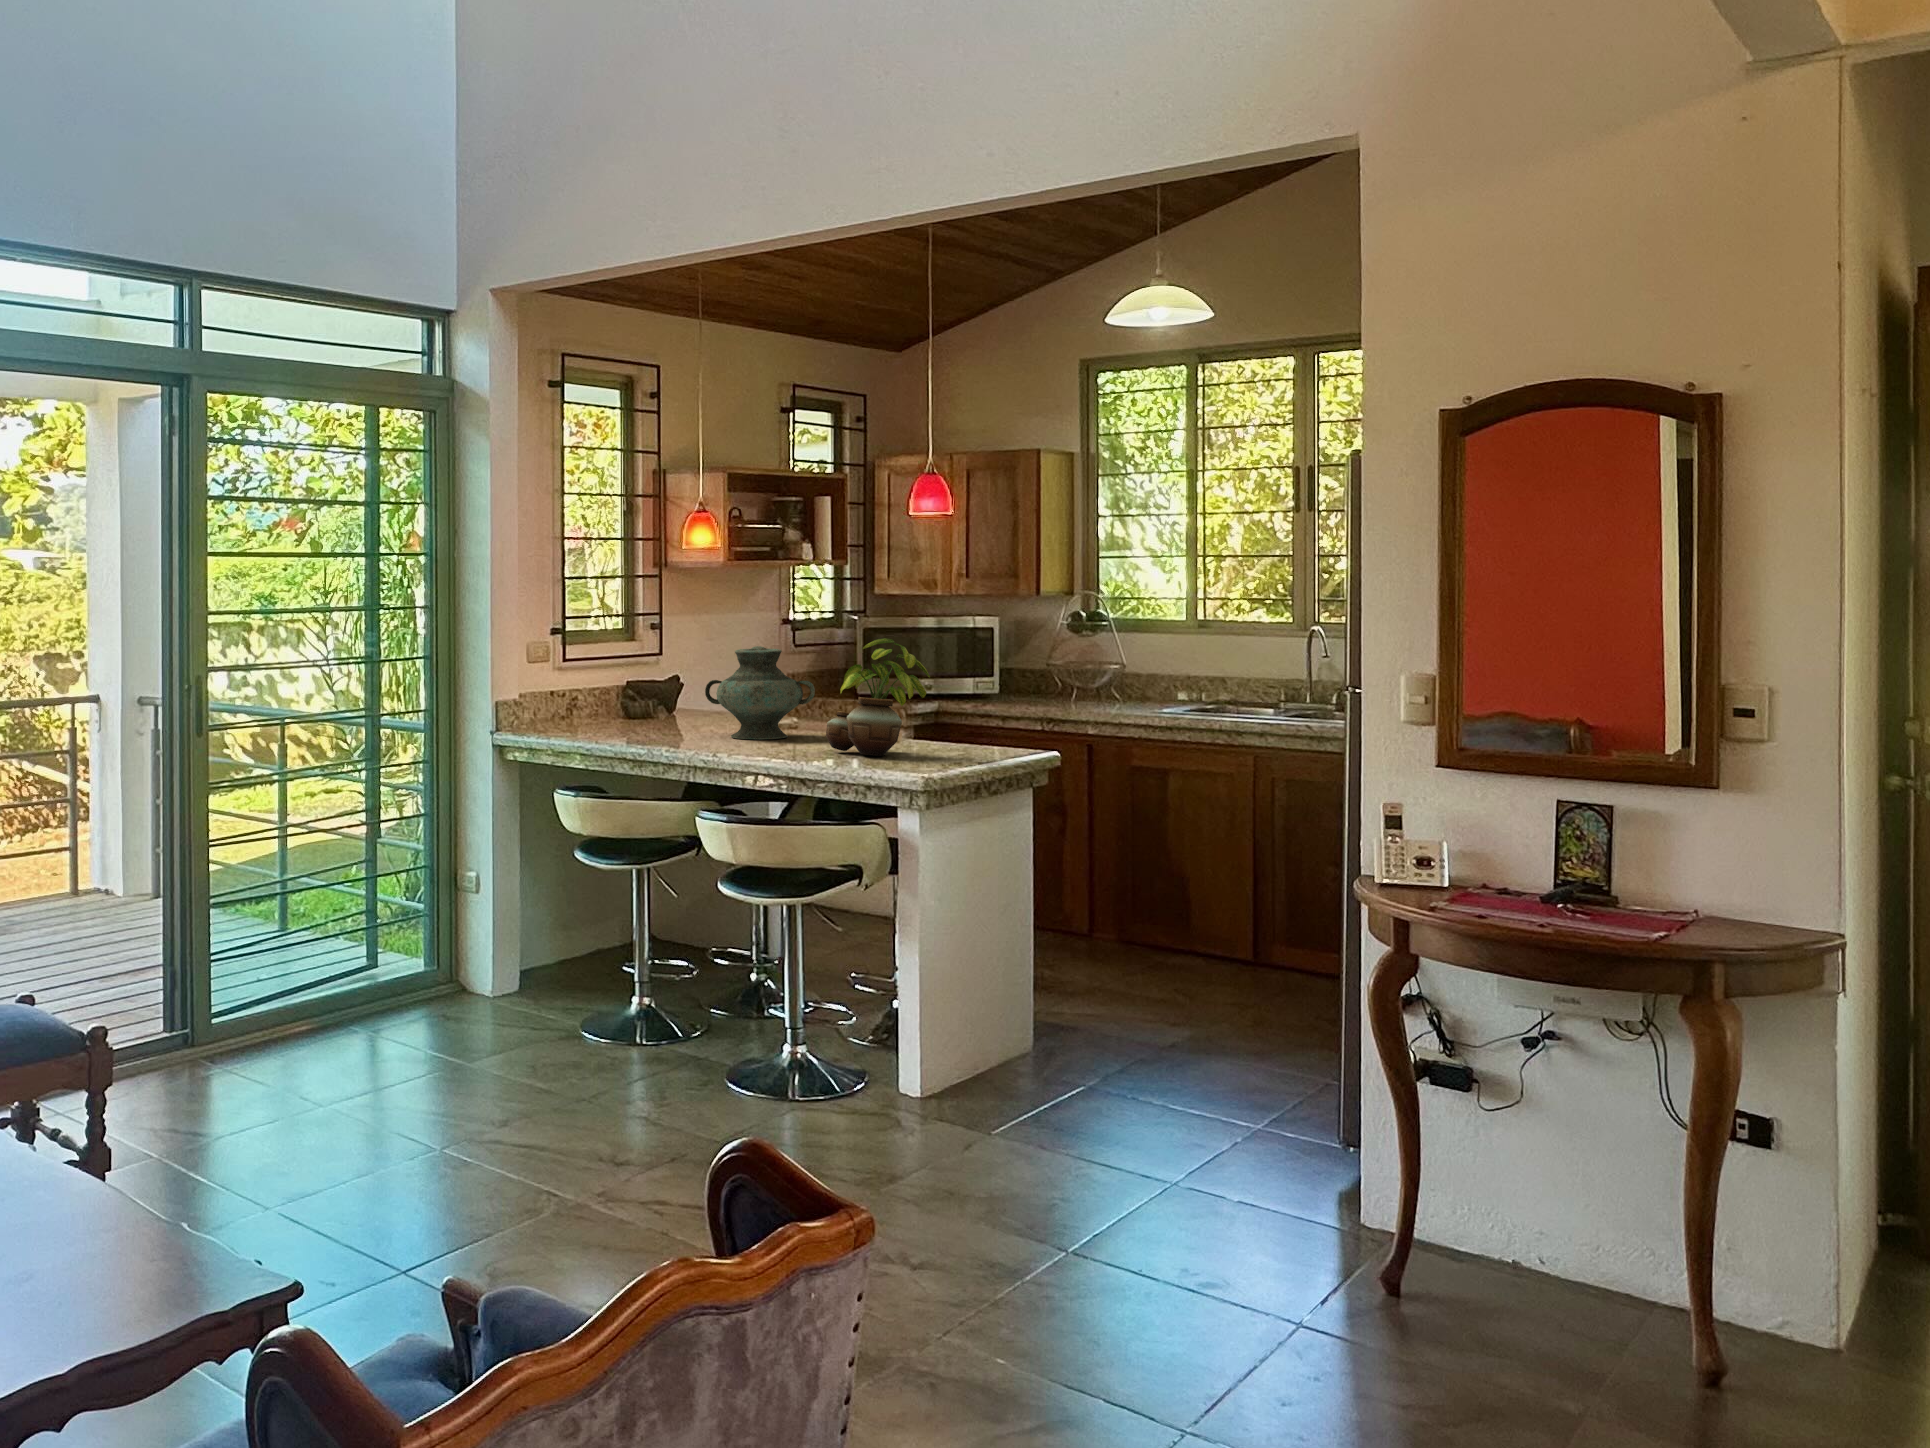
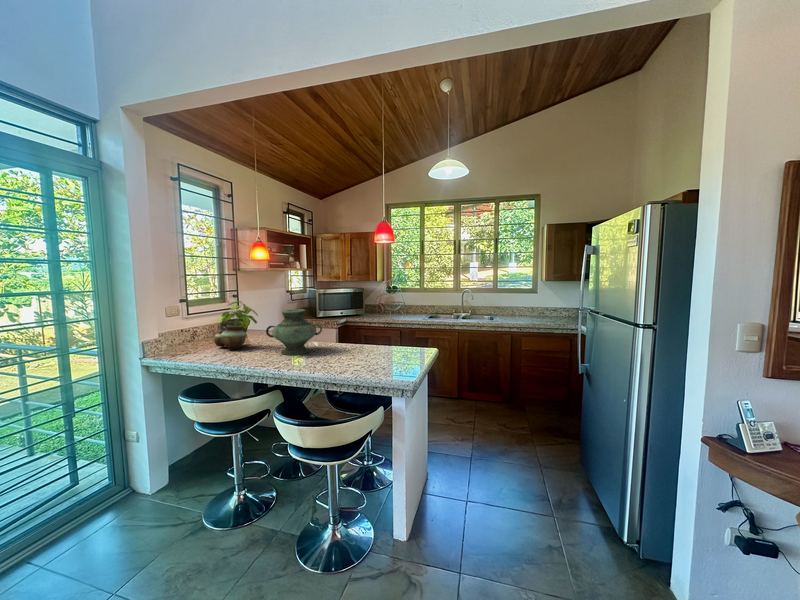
potted plant: present [826,638,930,756] -> present [214,301,258,349]

